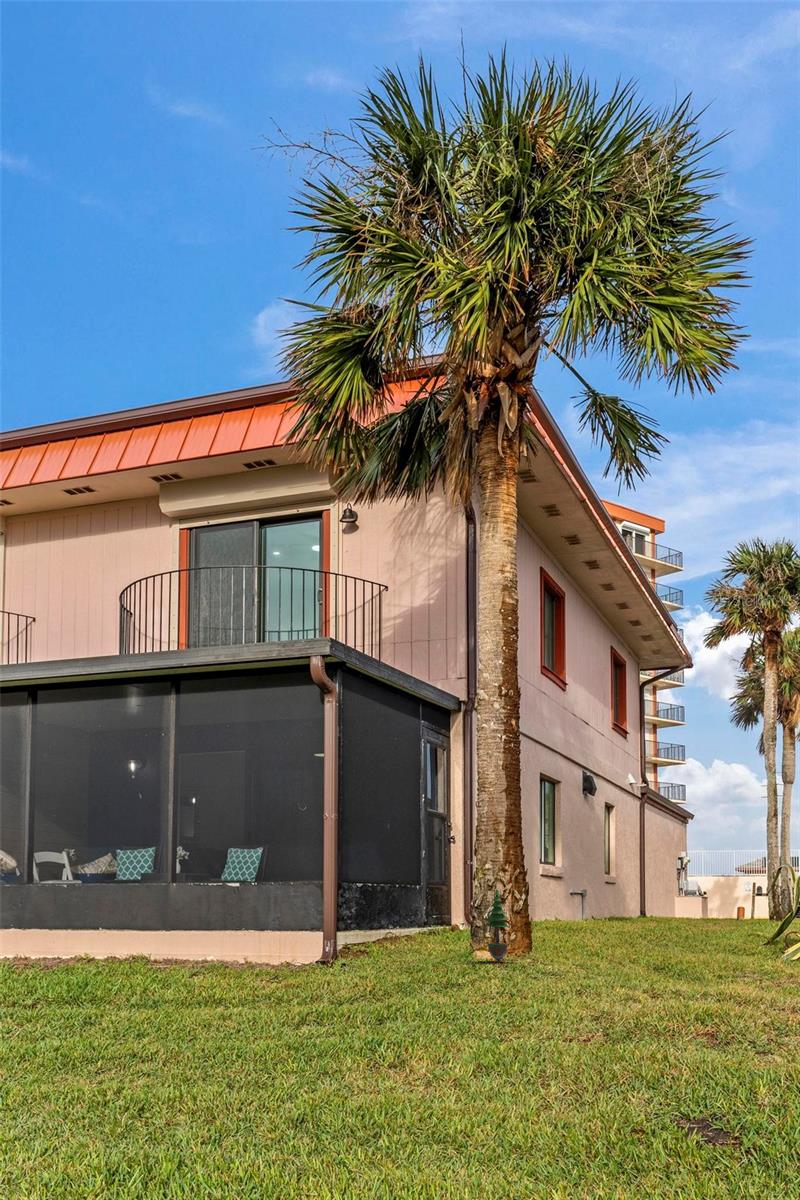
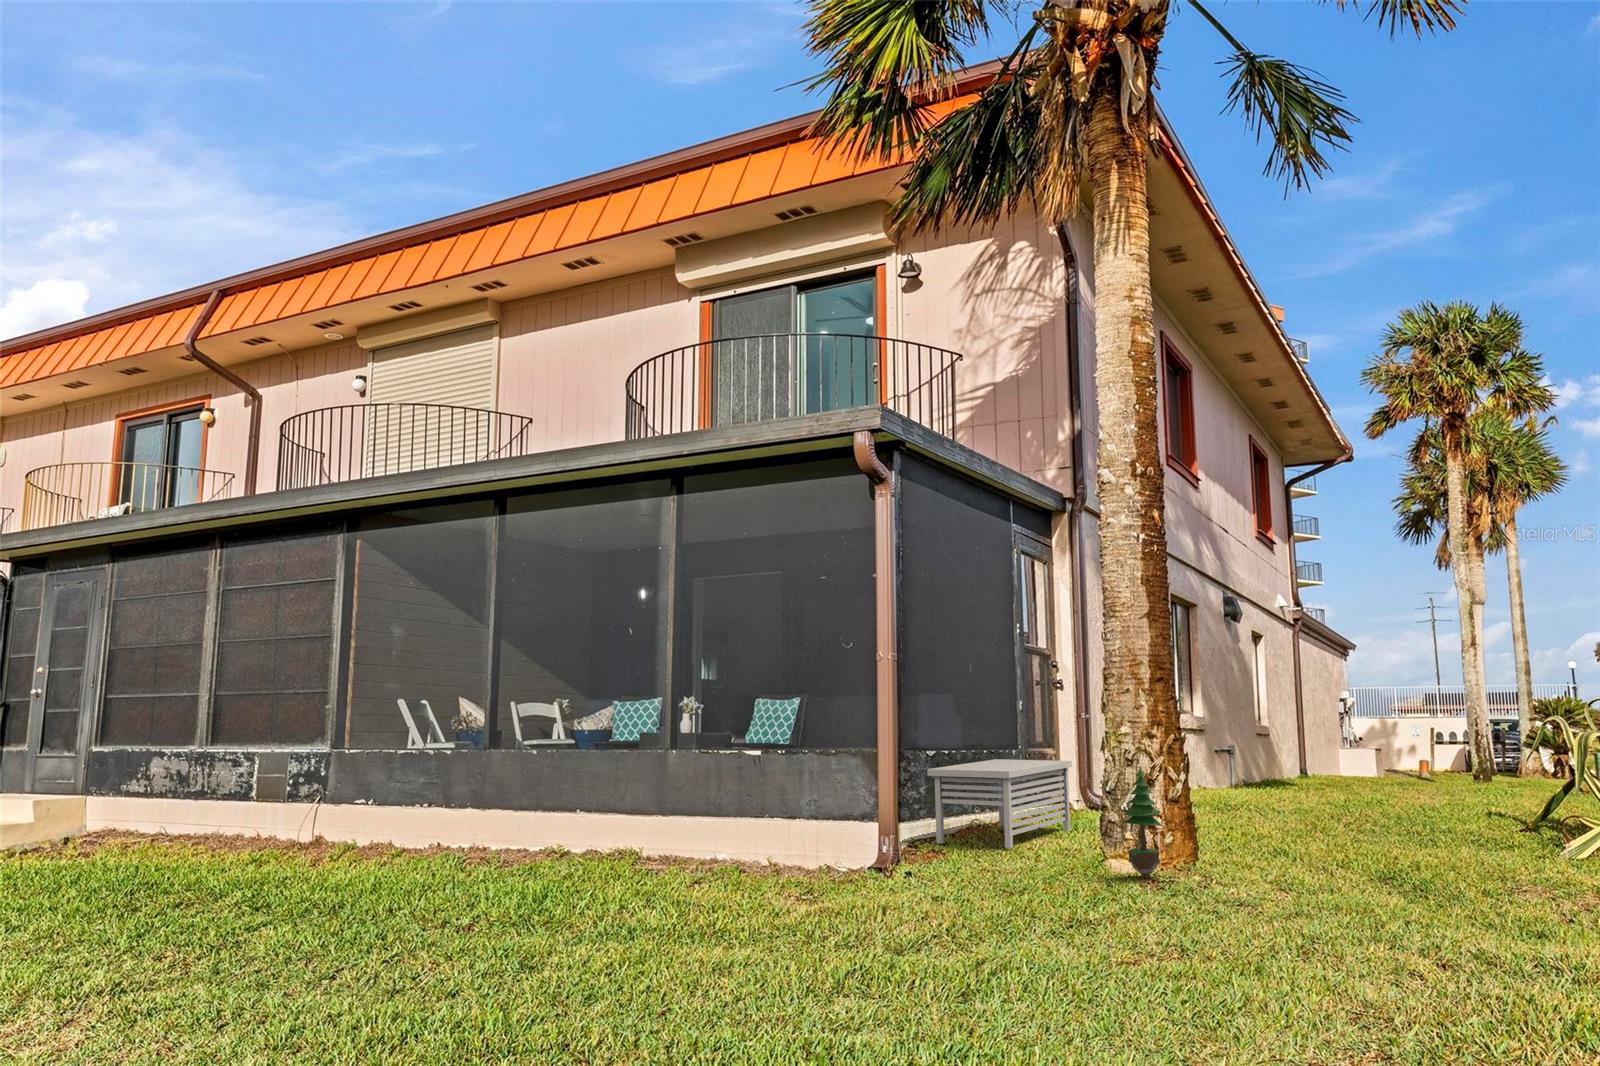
storage bench: none [356,891,456,949] -> present [927,759,1072,848]

